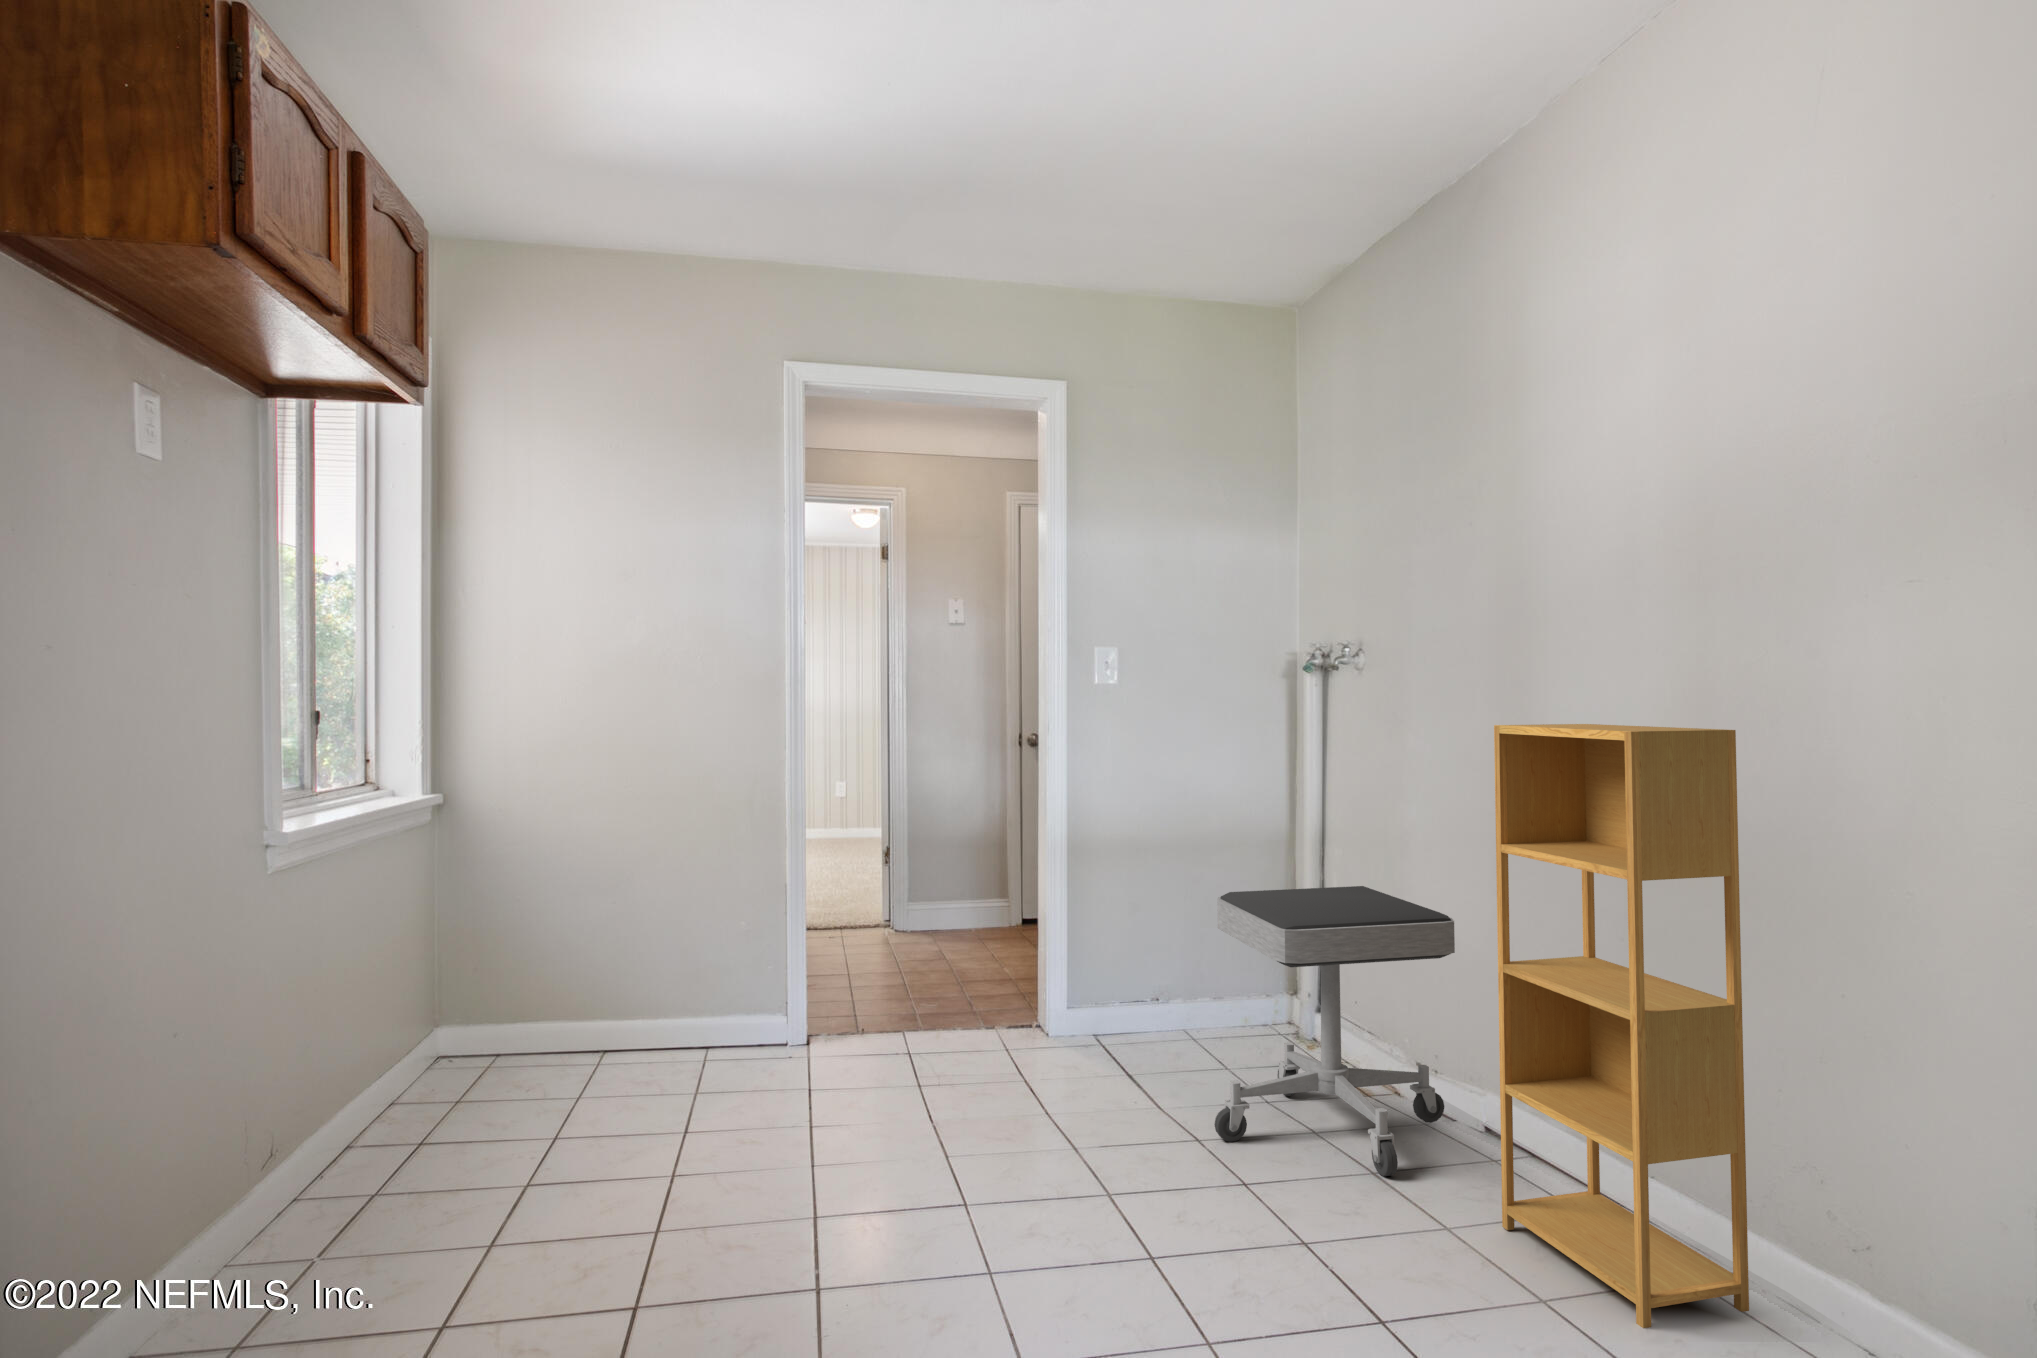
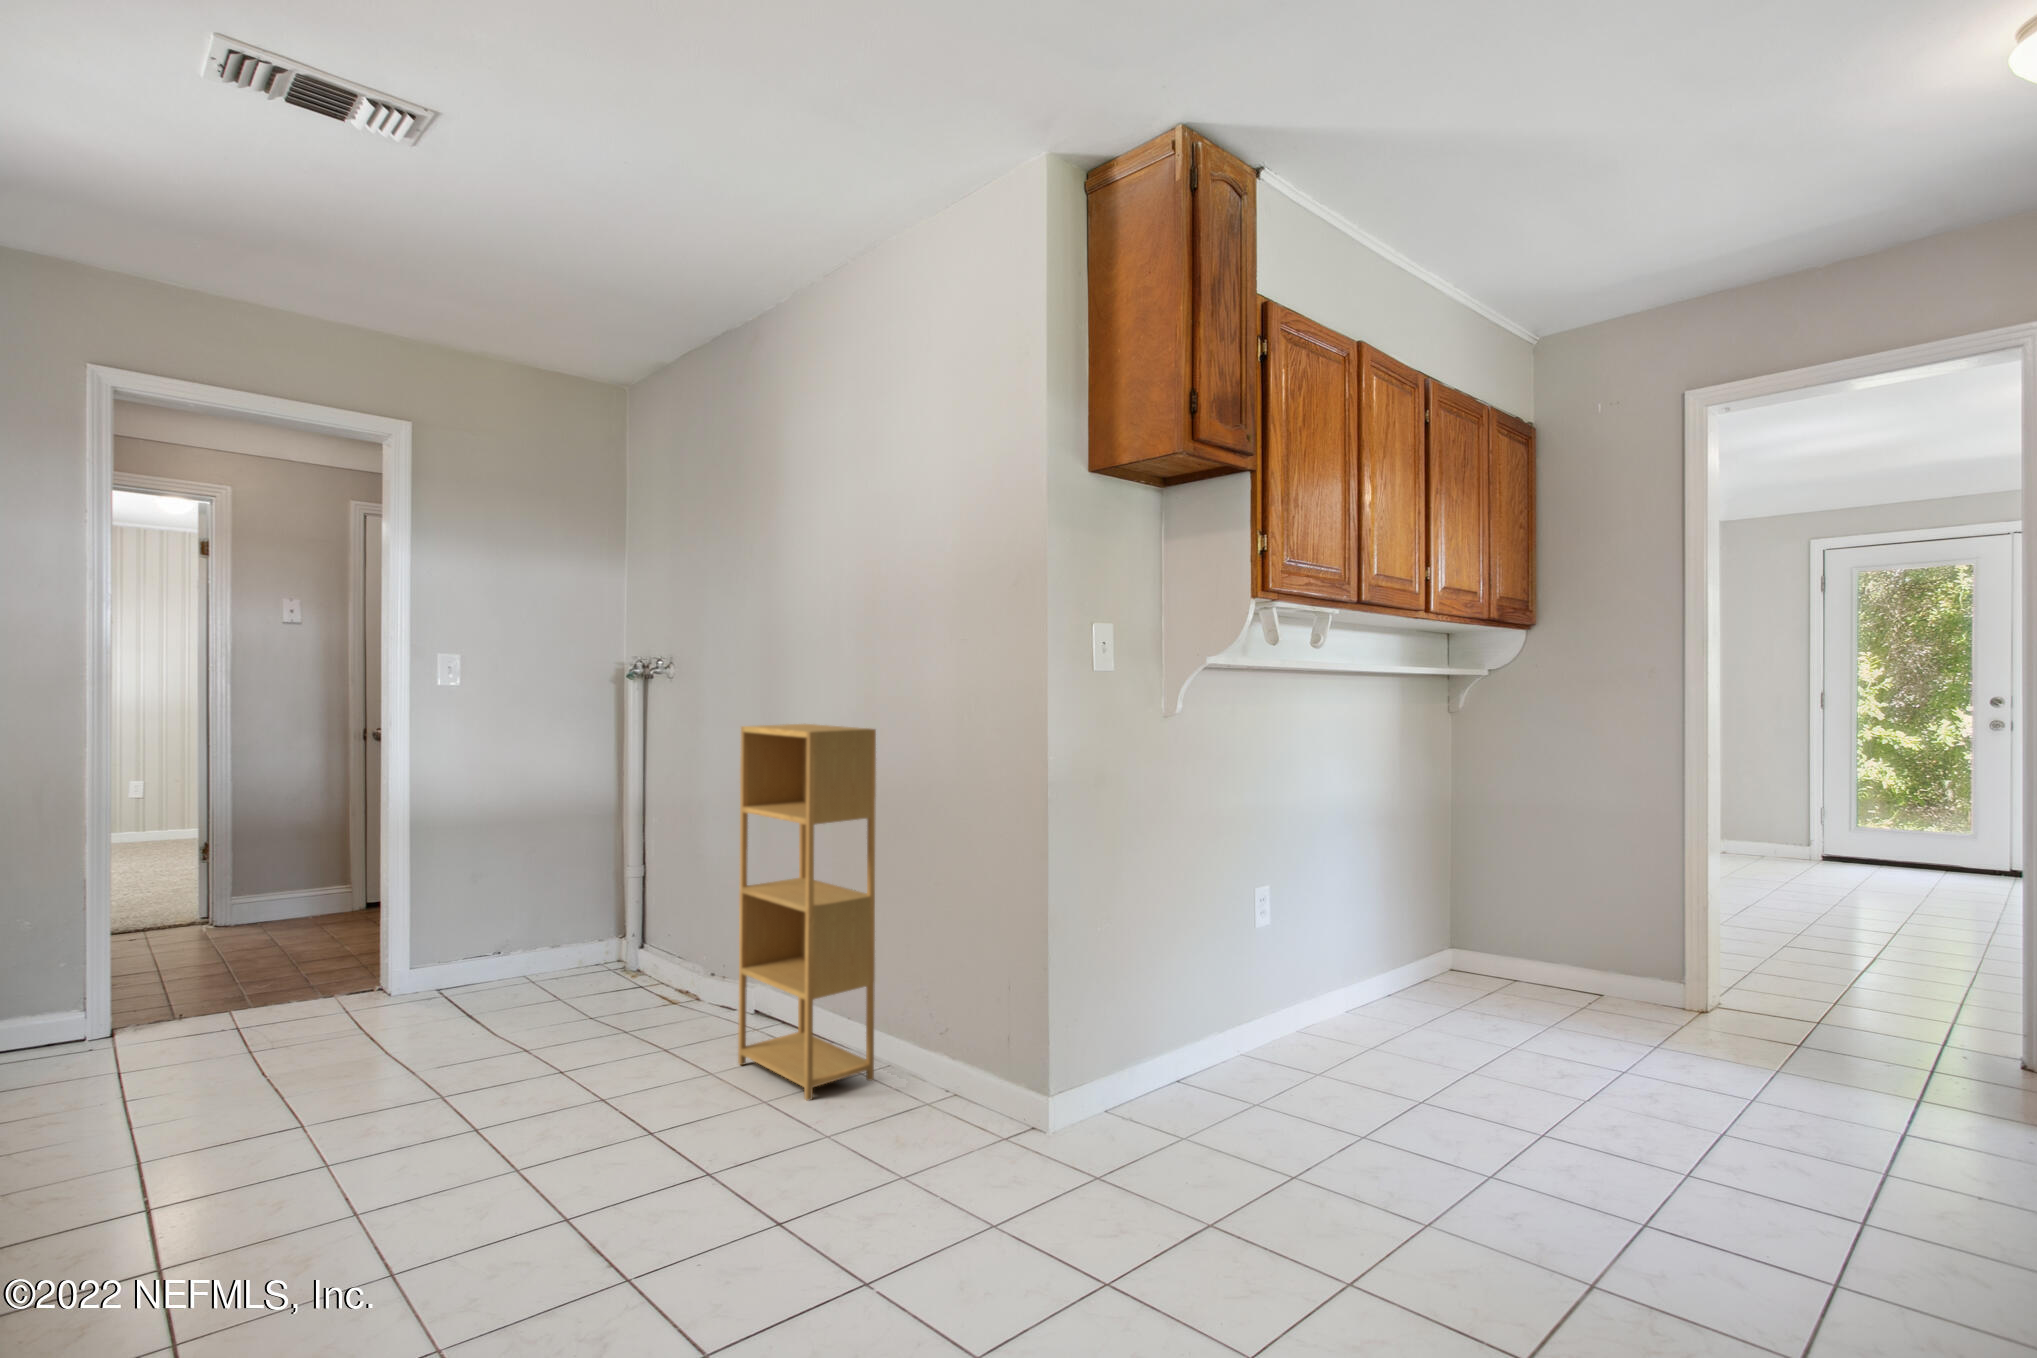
stool: present [1214,886,1455,1176] -> none [533,844,723,1049]

